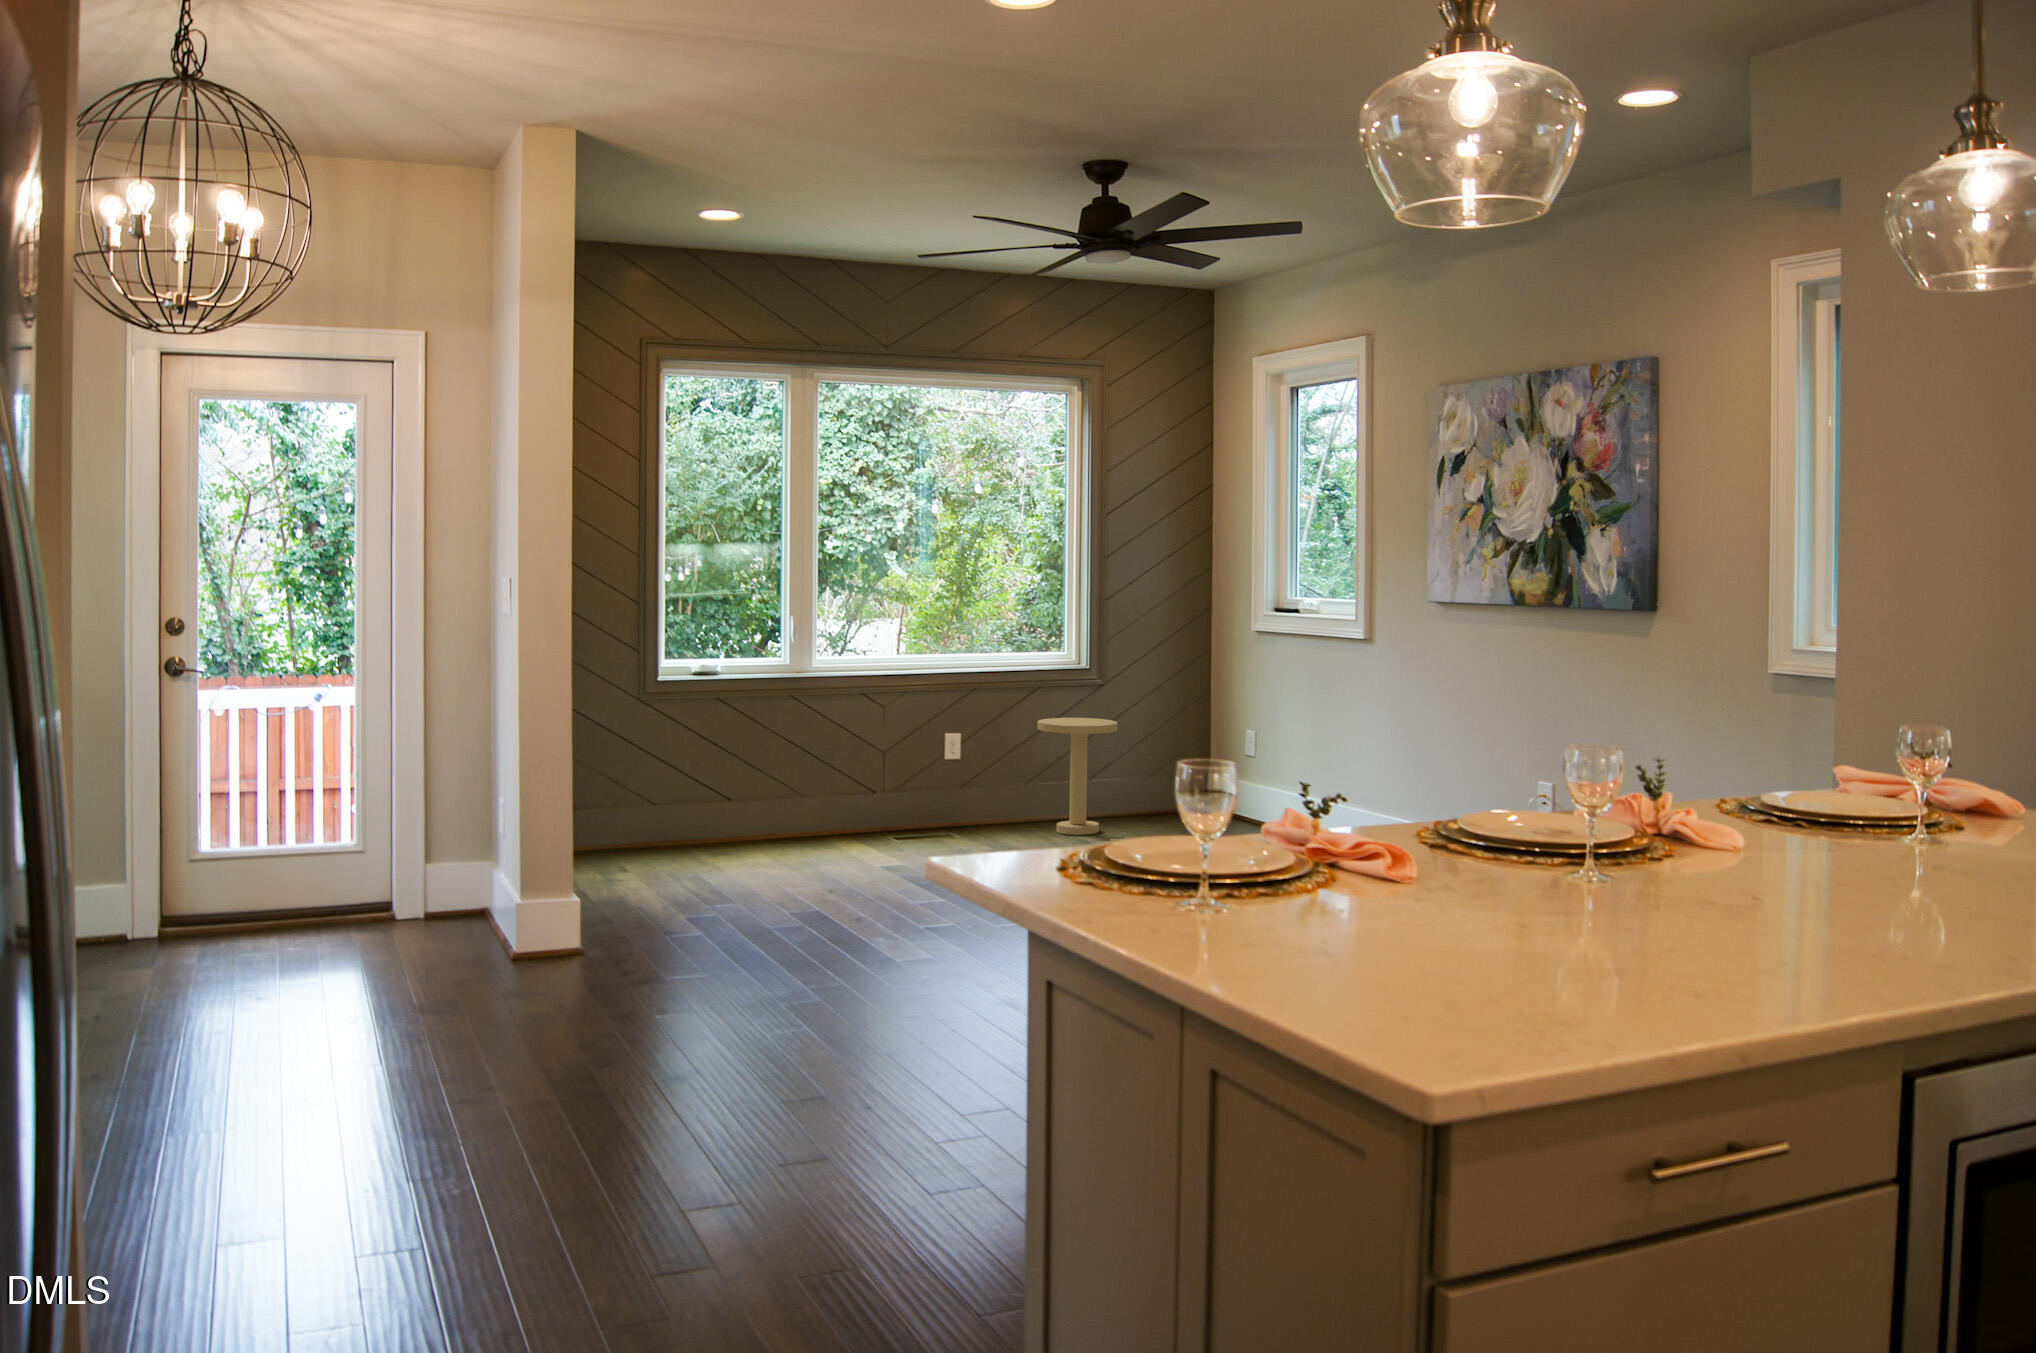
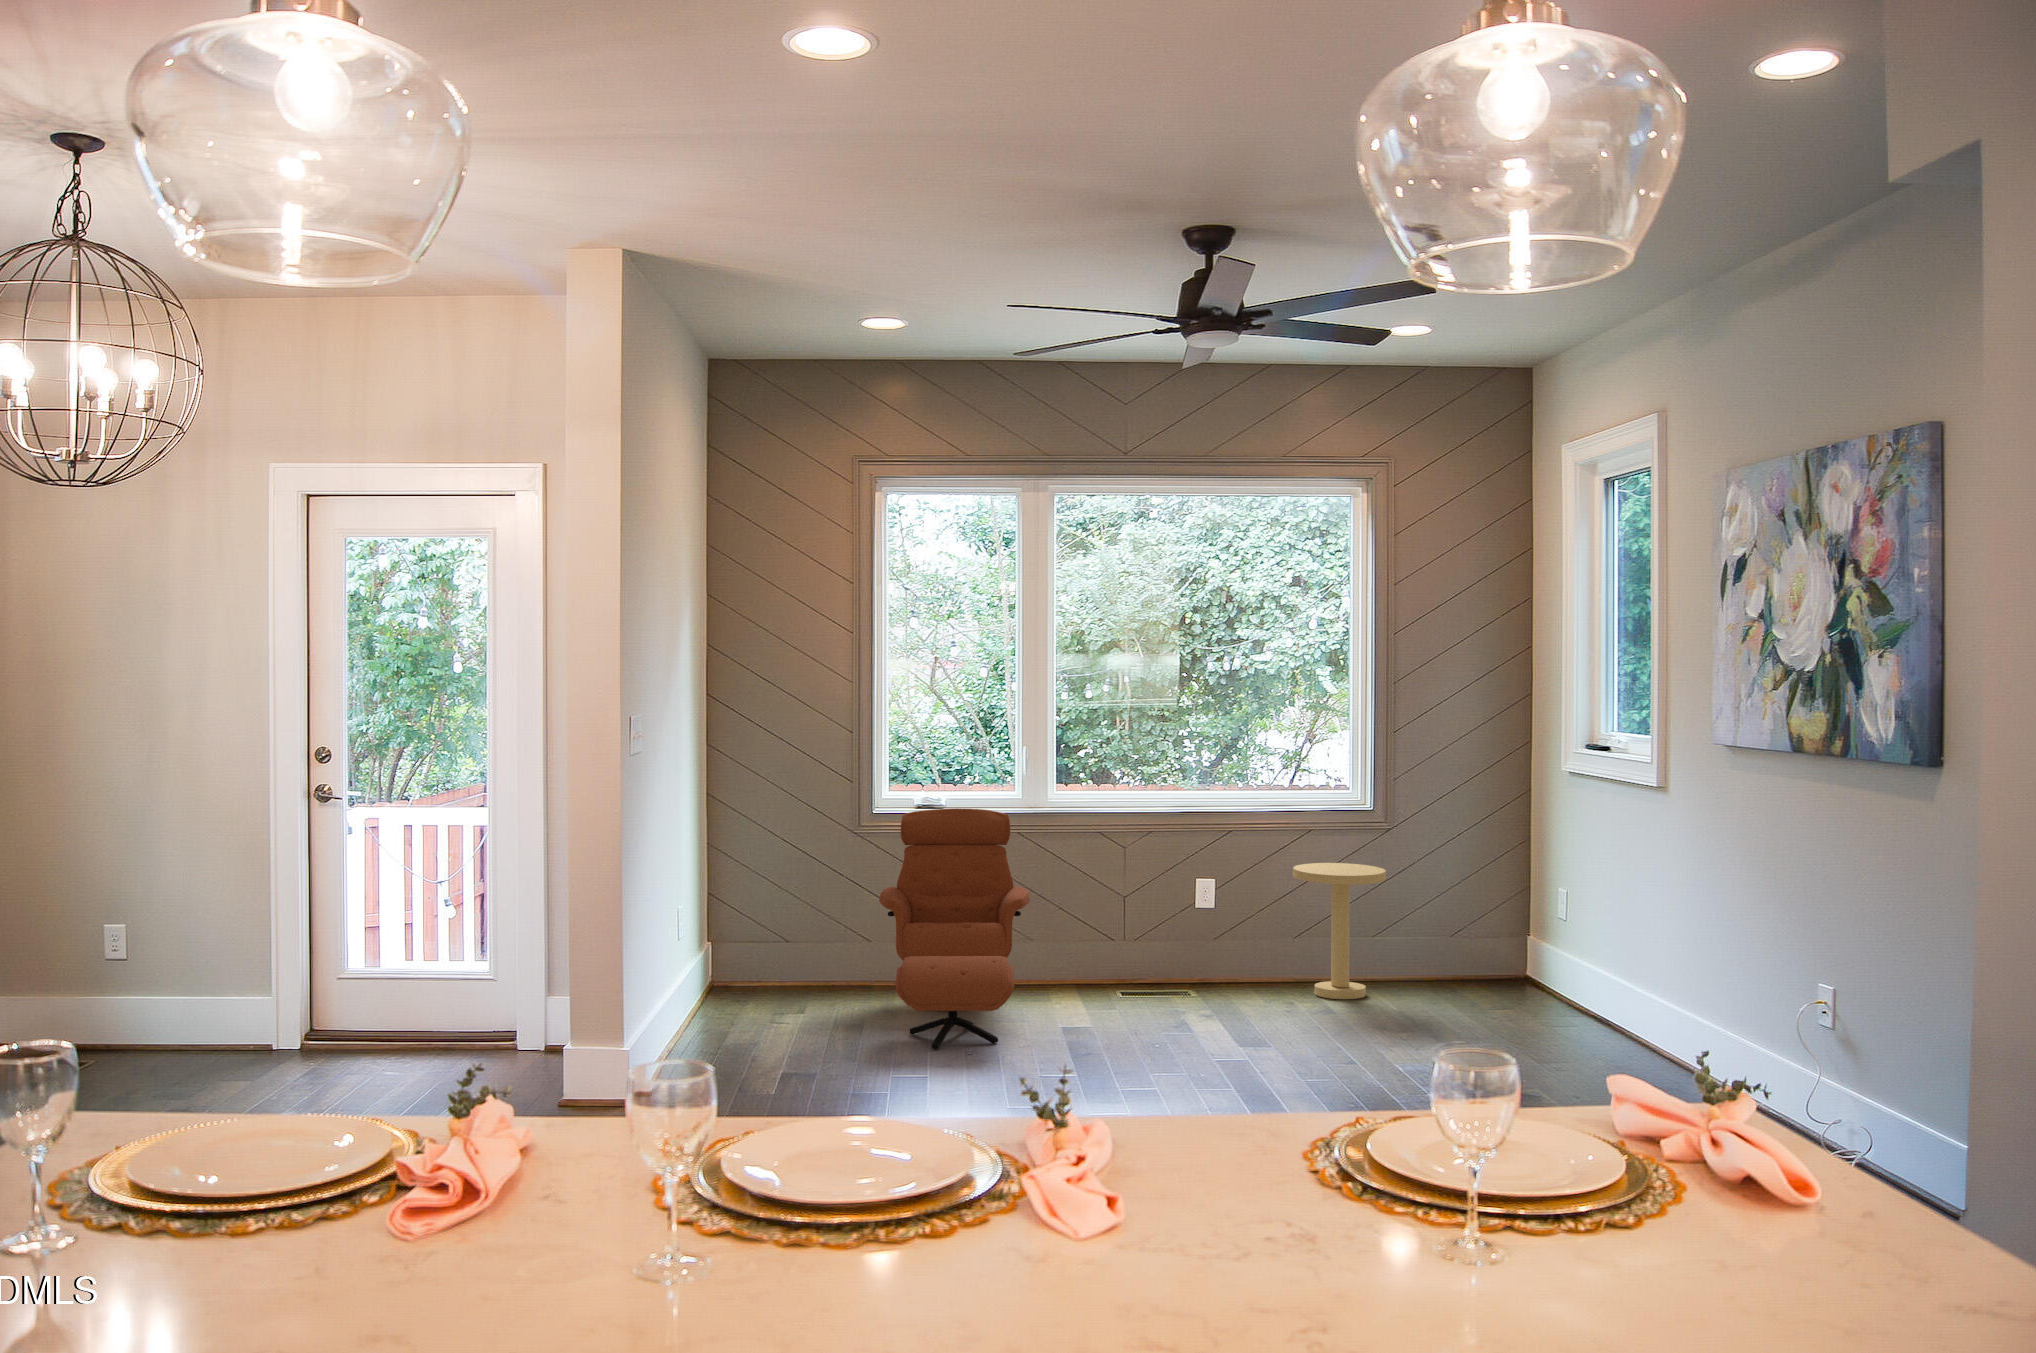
armchair: none [679,678,869,903] -> present [879,808,1030,1050]

